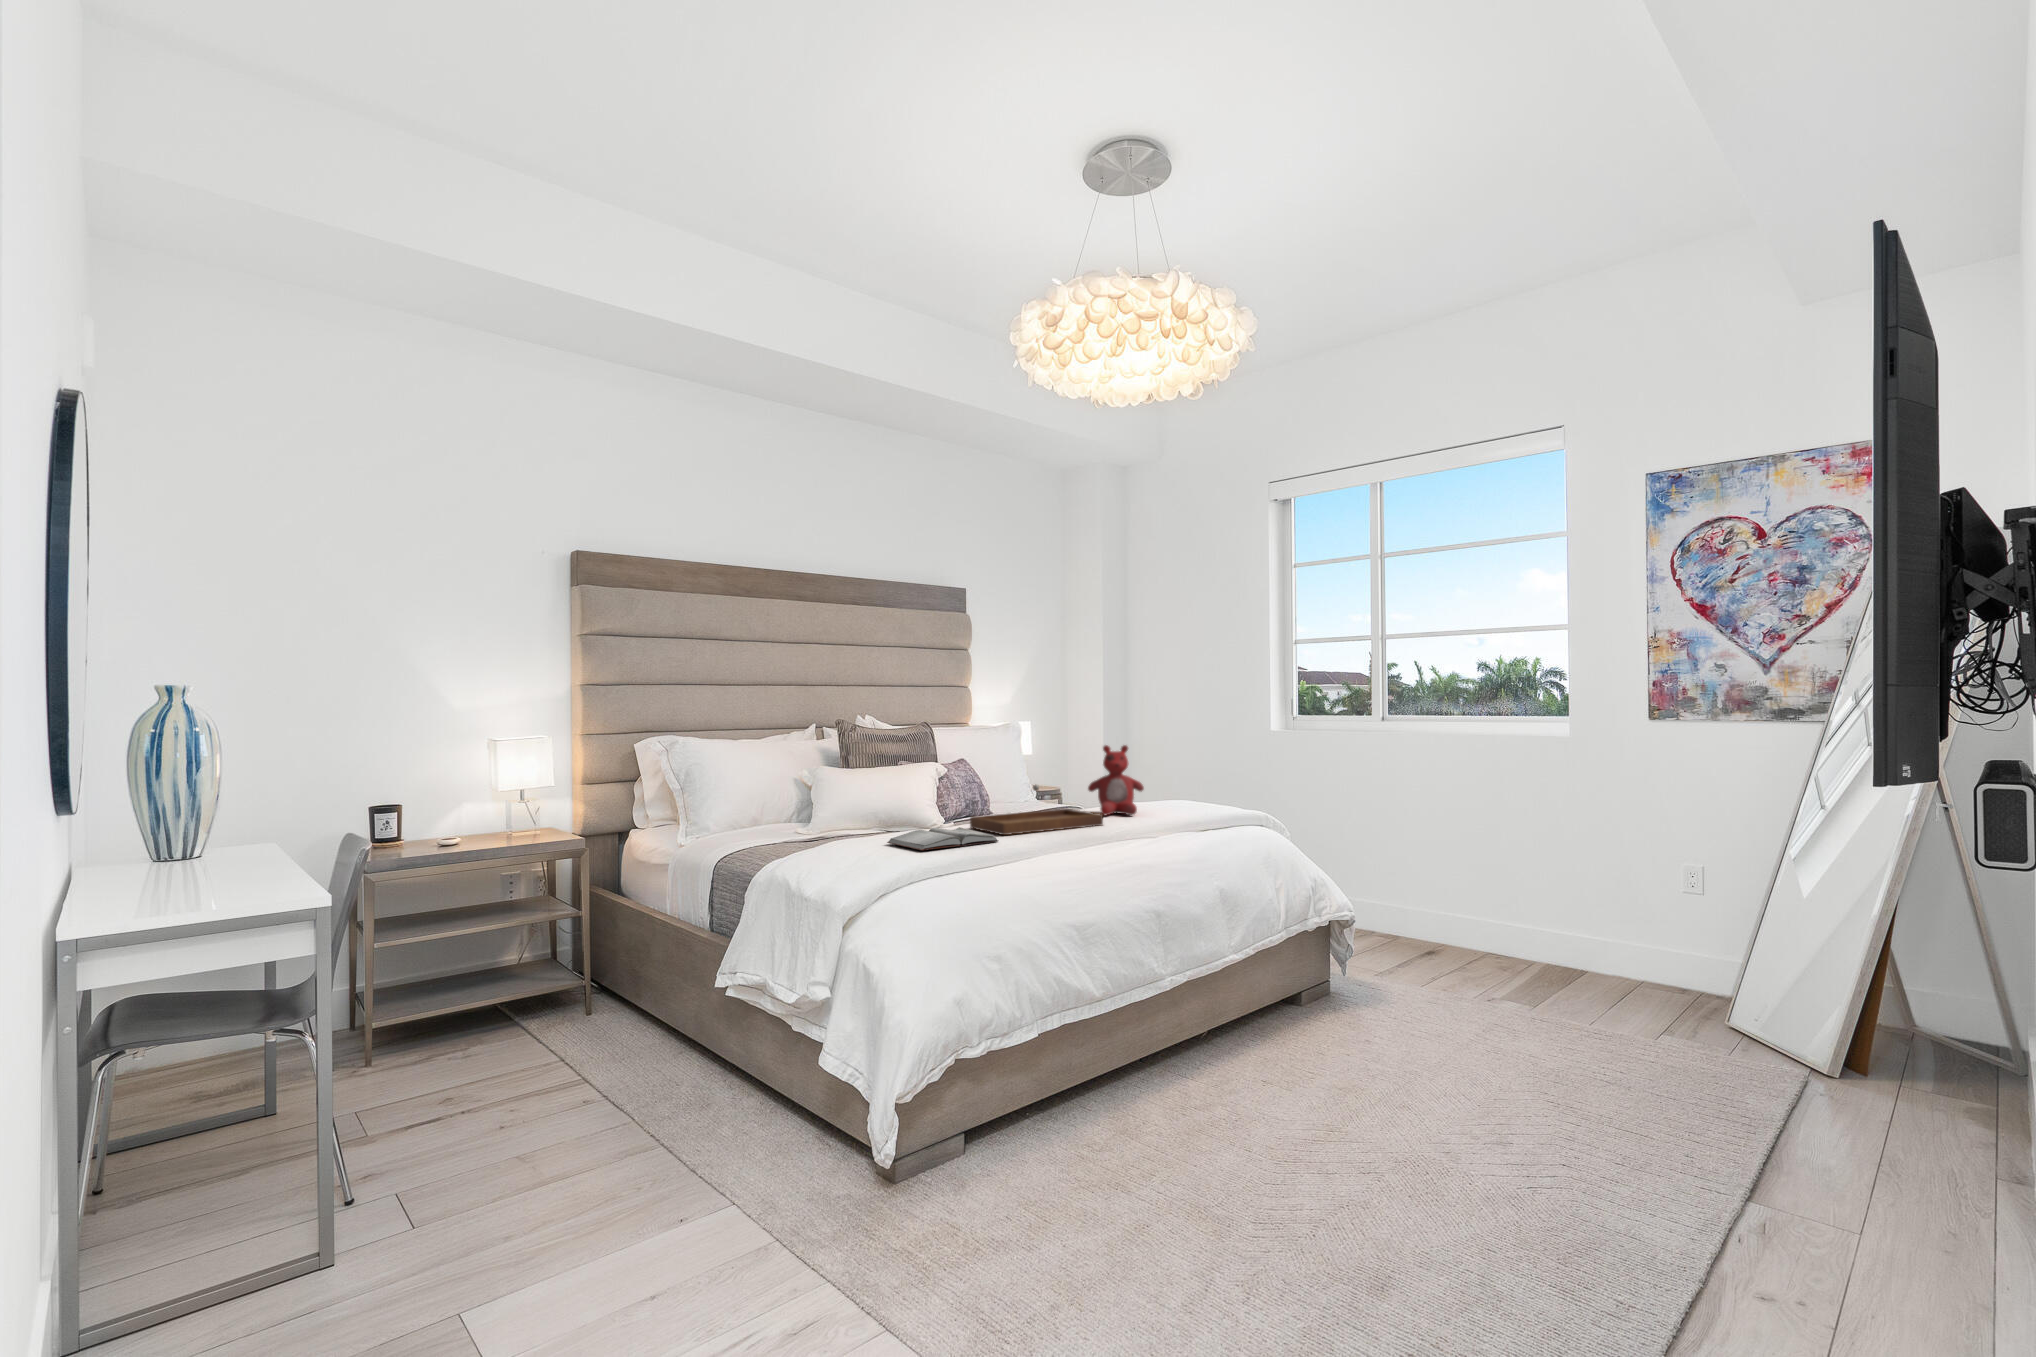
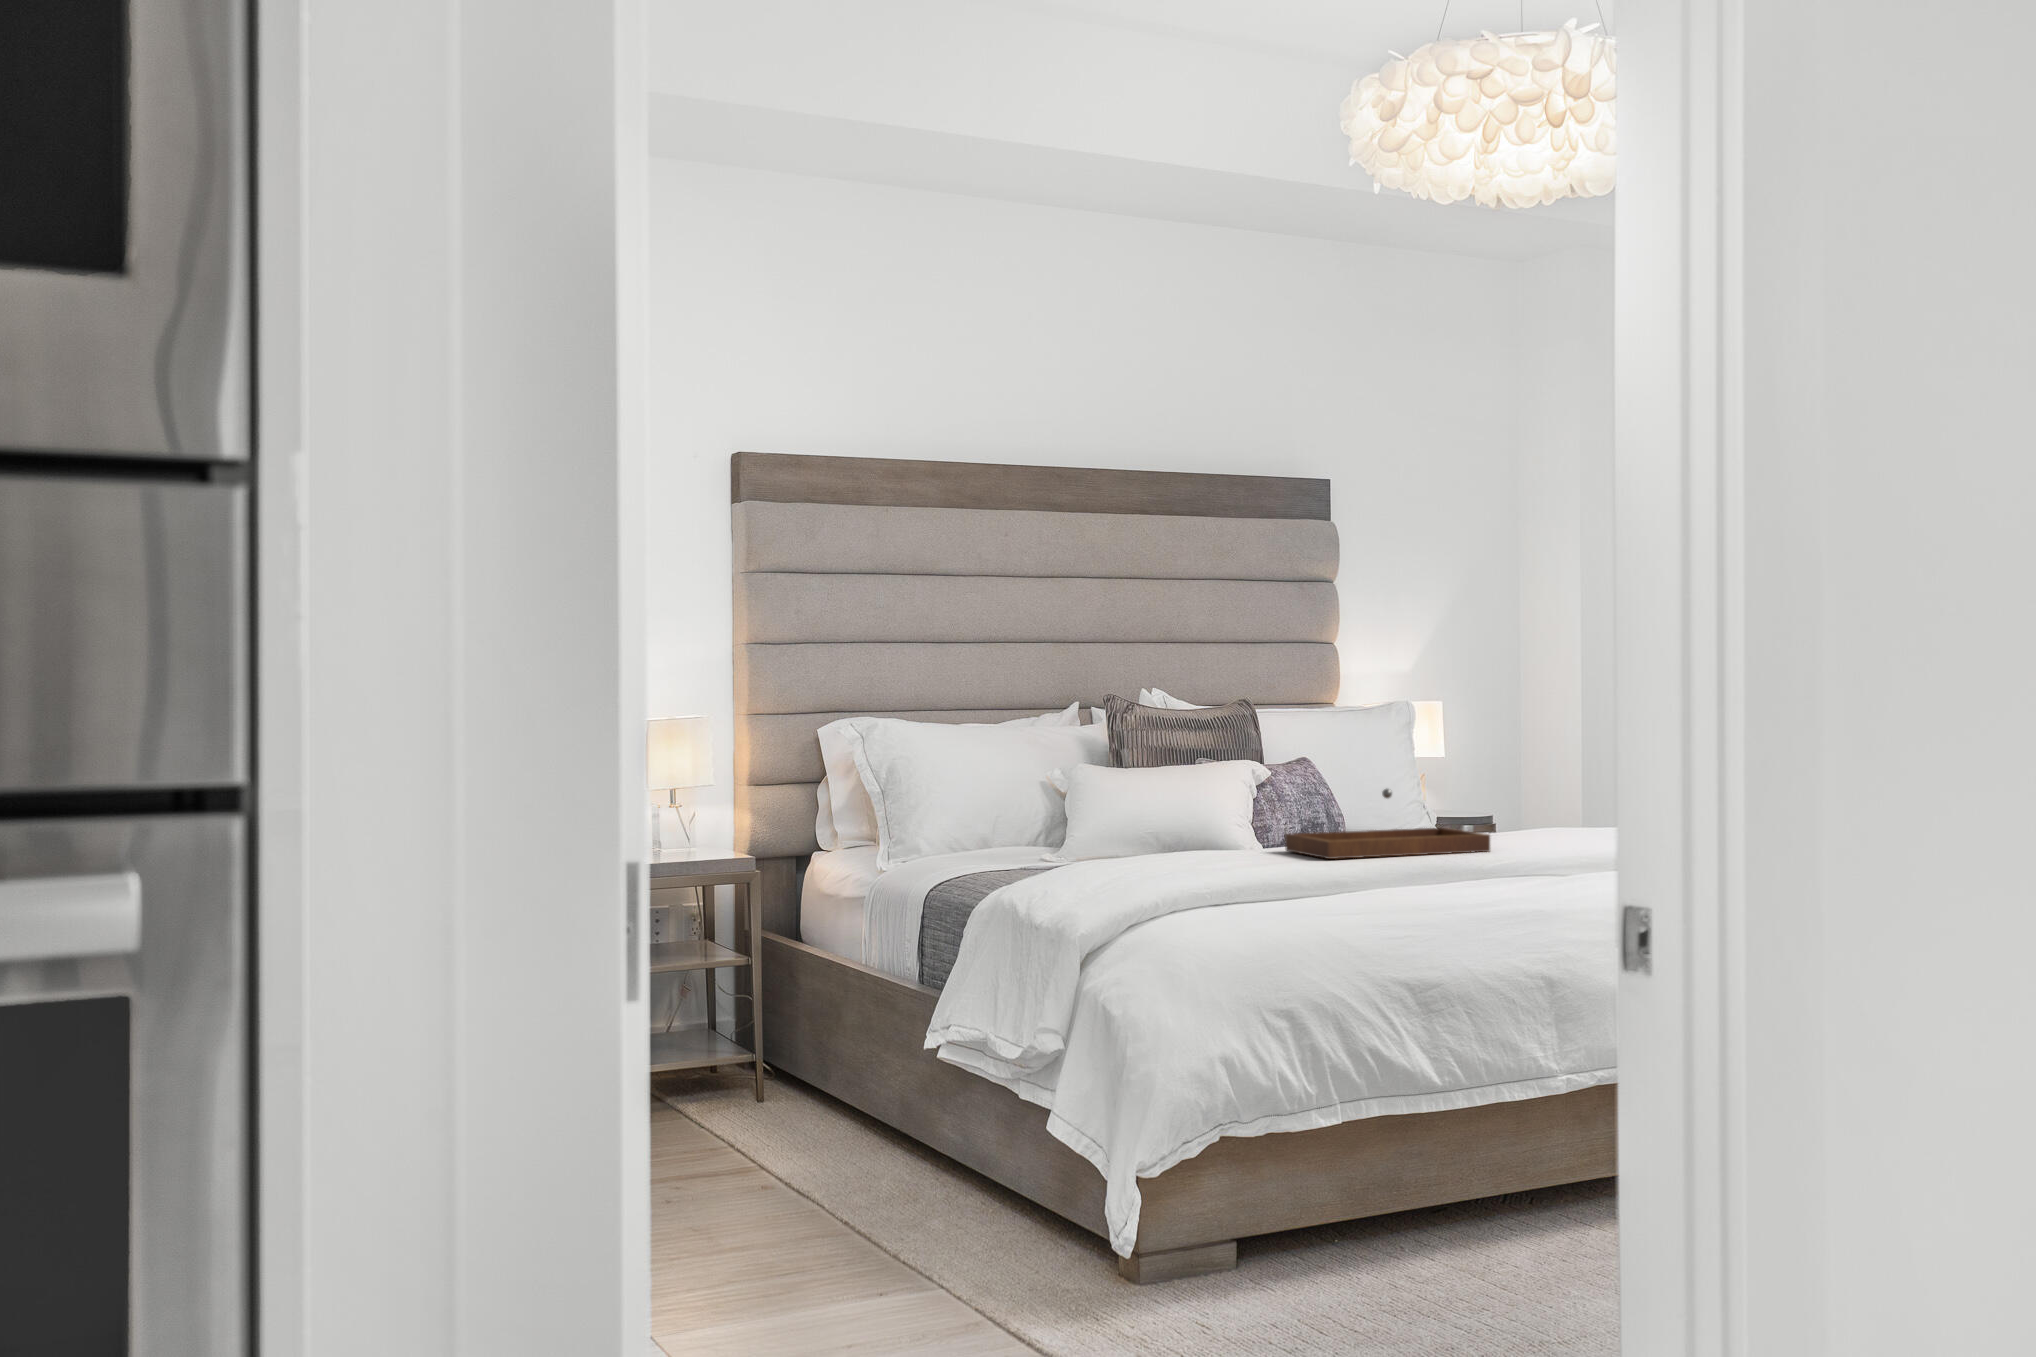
stuffed bear: present [1088,745,1144,815] -> none [1482,732,1573,841]
hardback book: present [887,827,998,850] -> none [1155,845,1316,871]

